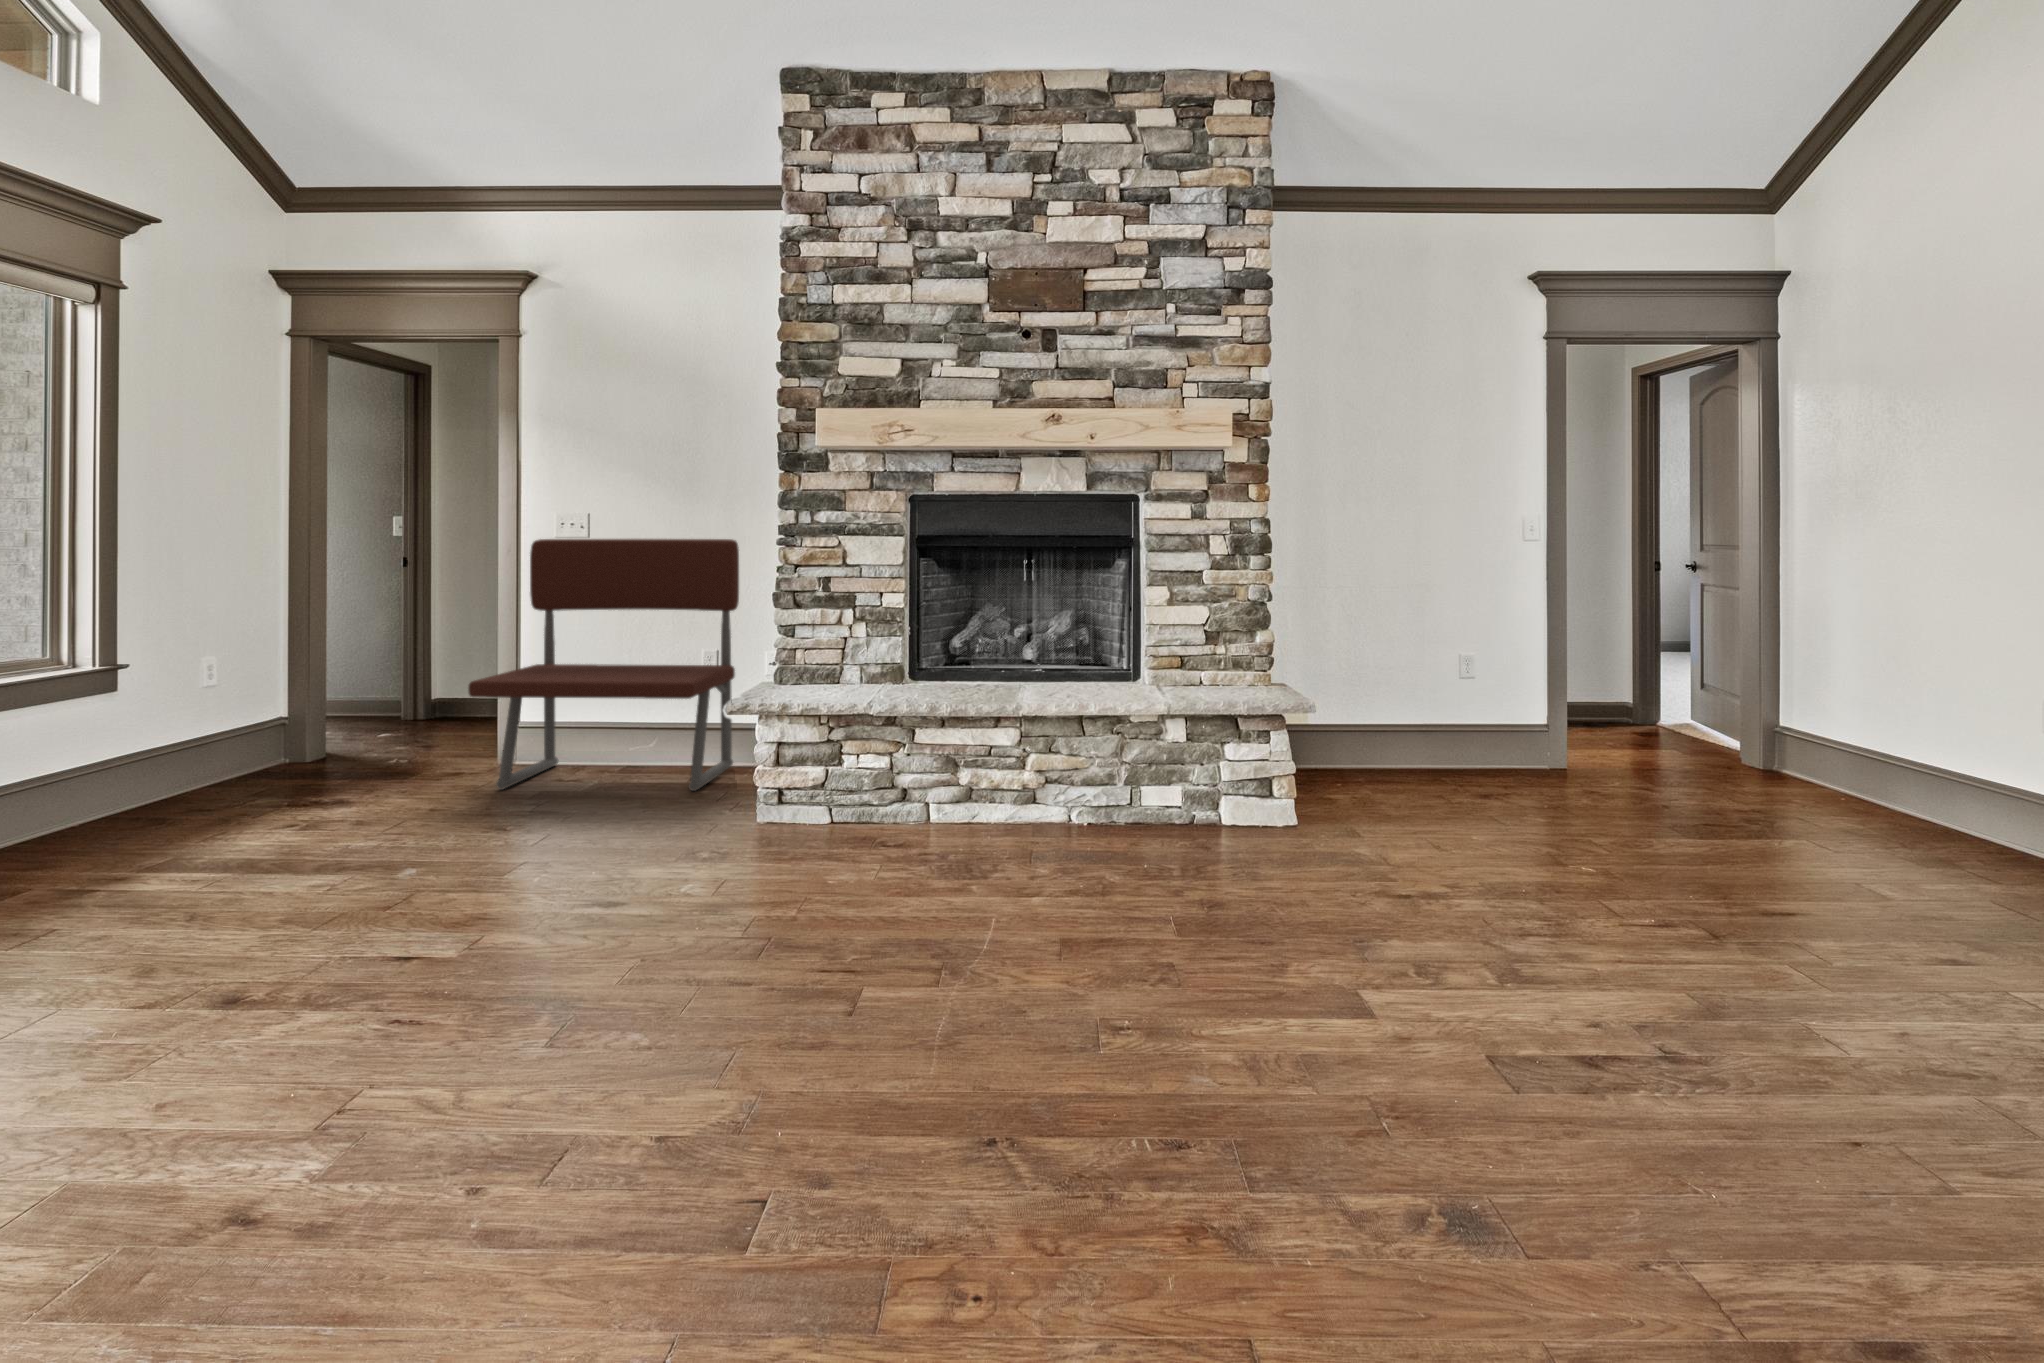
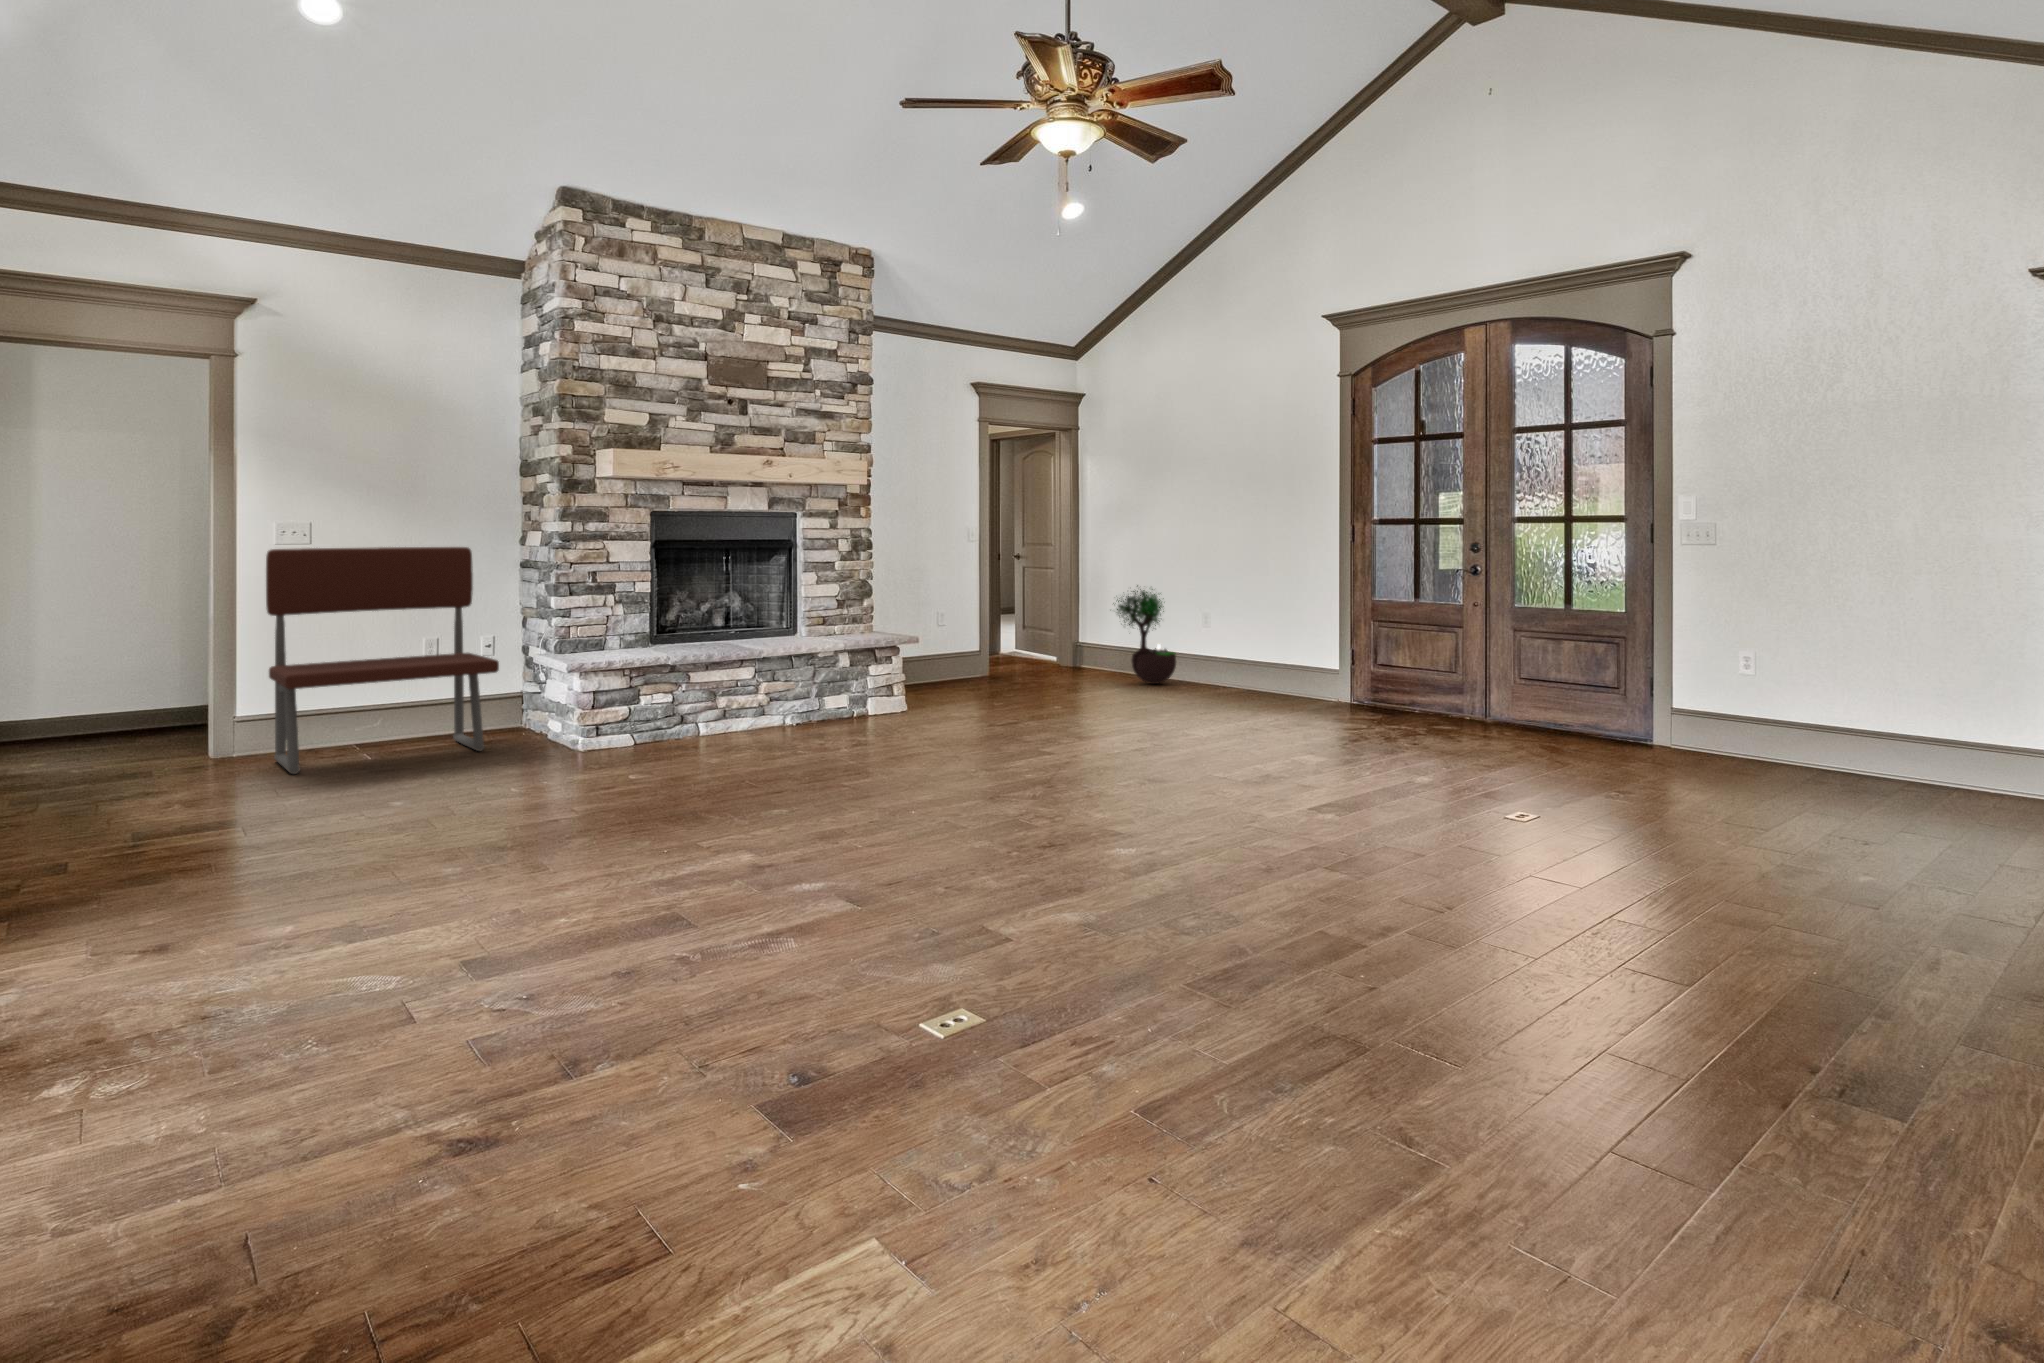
potted tree: none [1797,627,1987,853] -> present [1113,585,1176,684]

